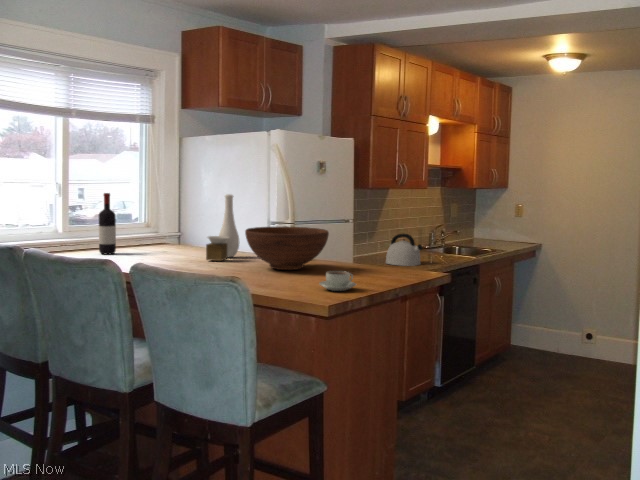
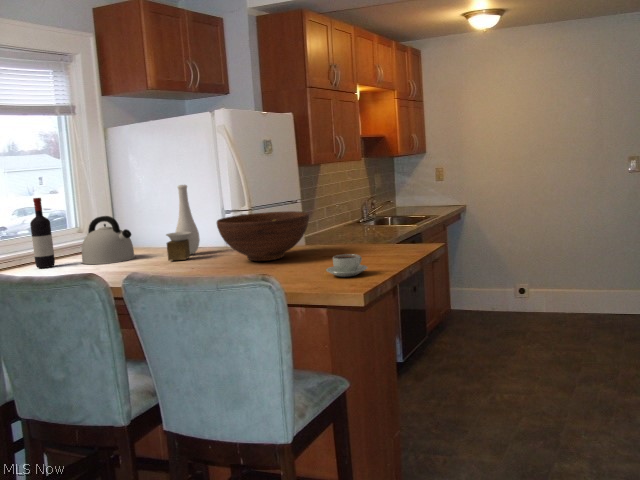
kettle: present [386,234,423,266] -> present [82,216,135,264]

